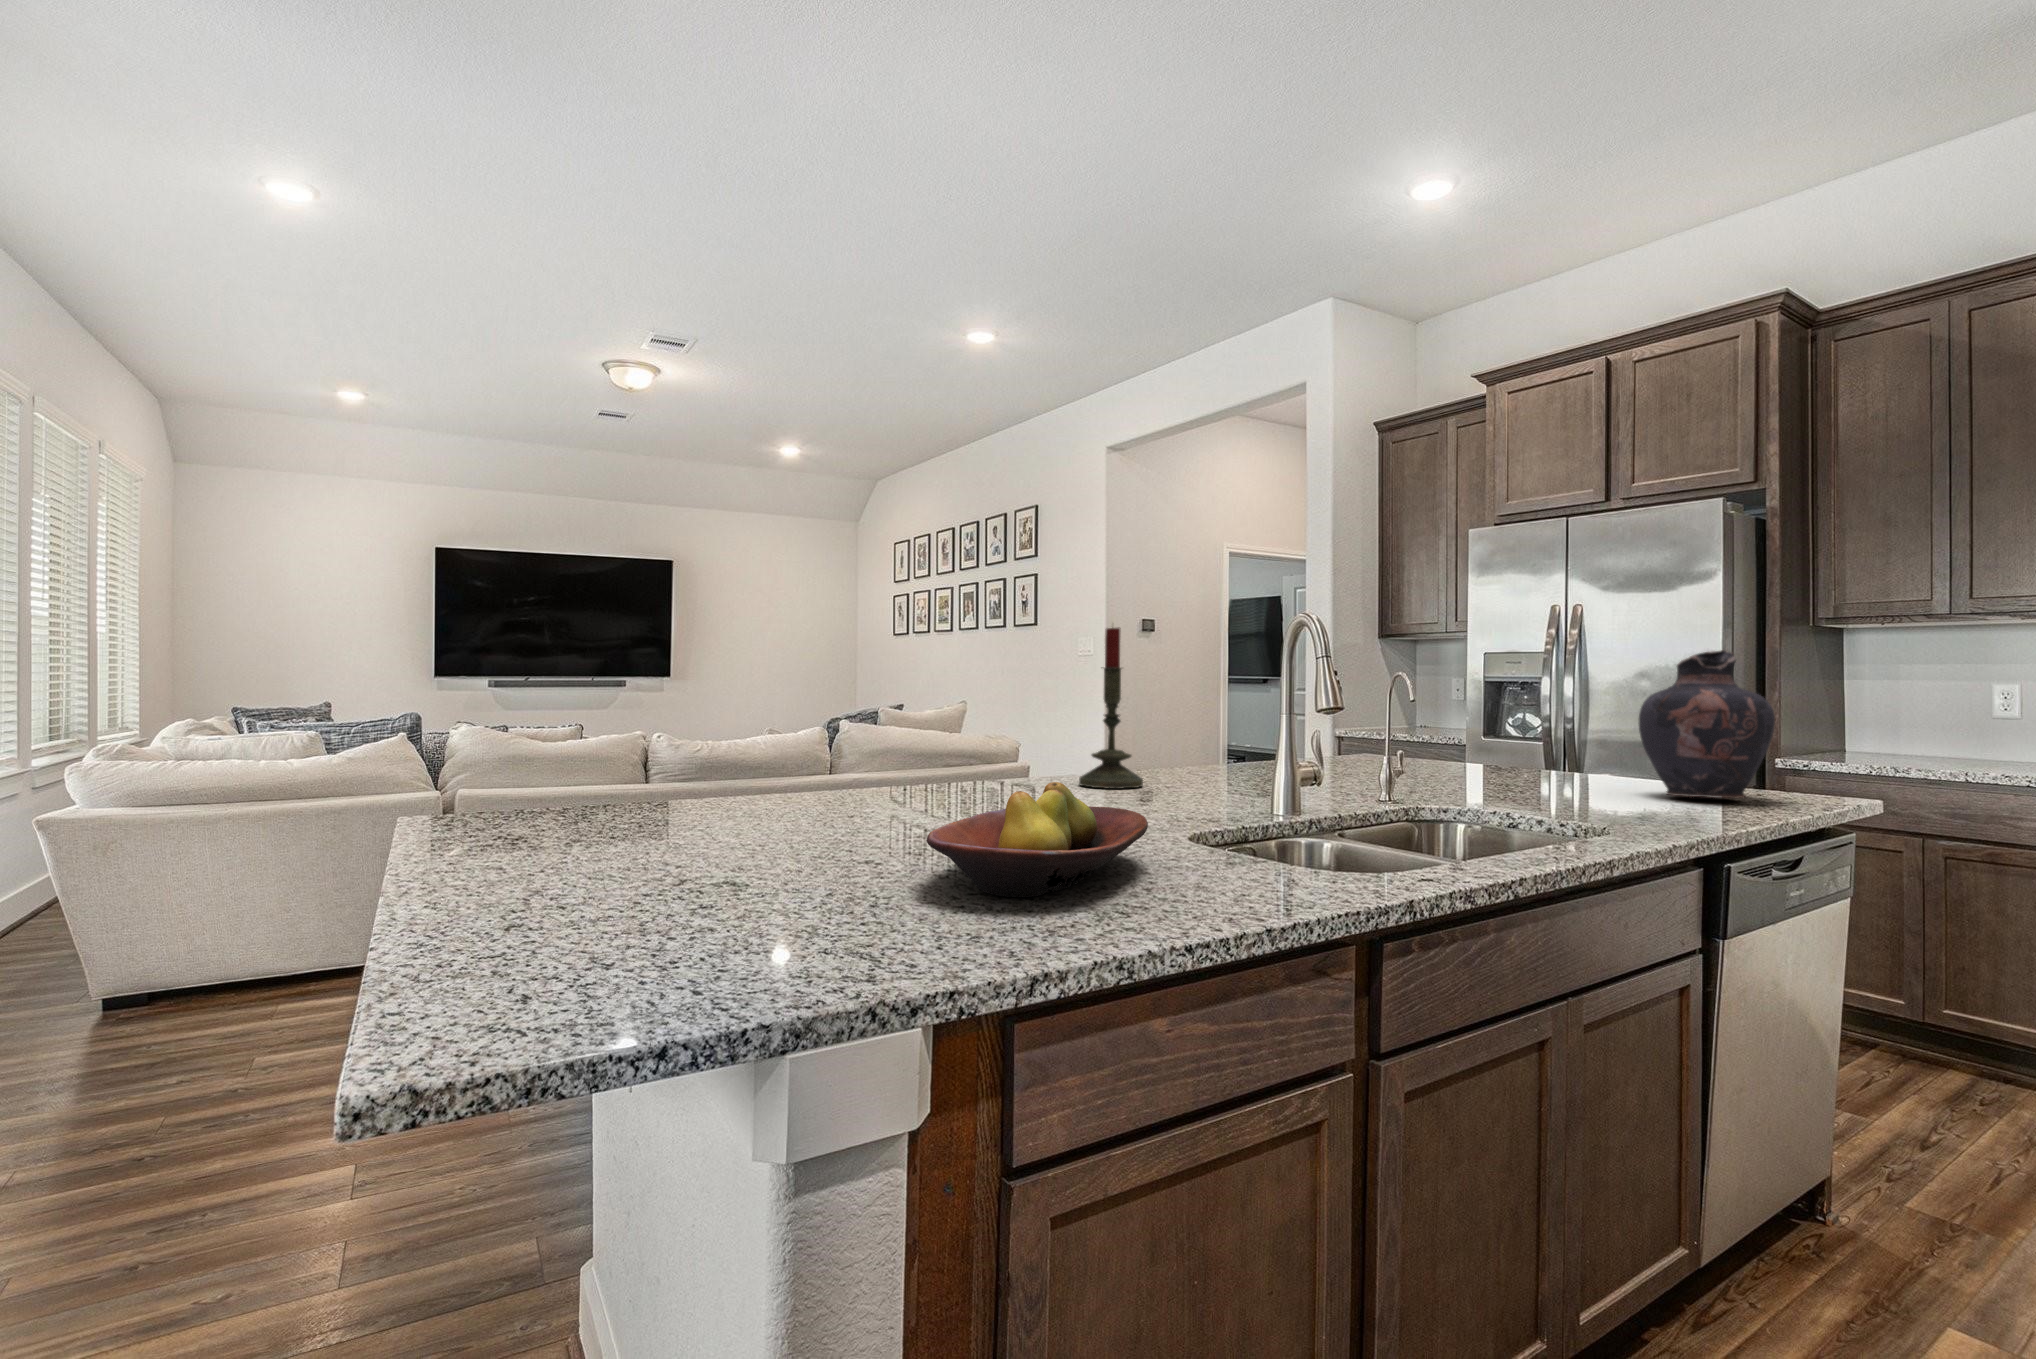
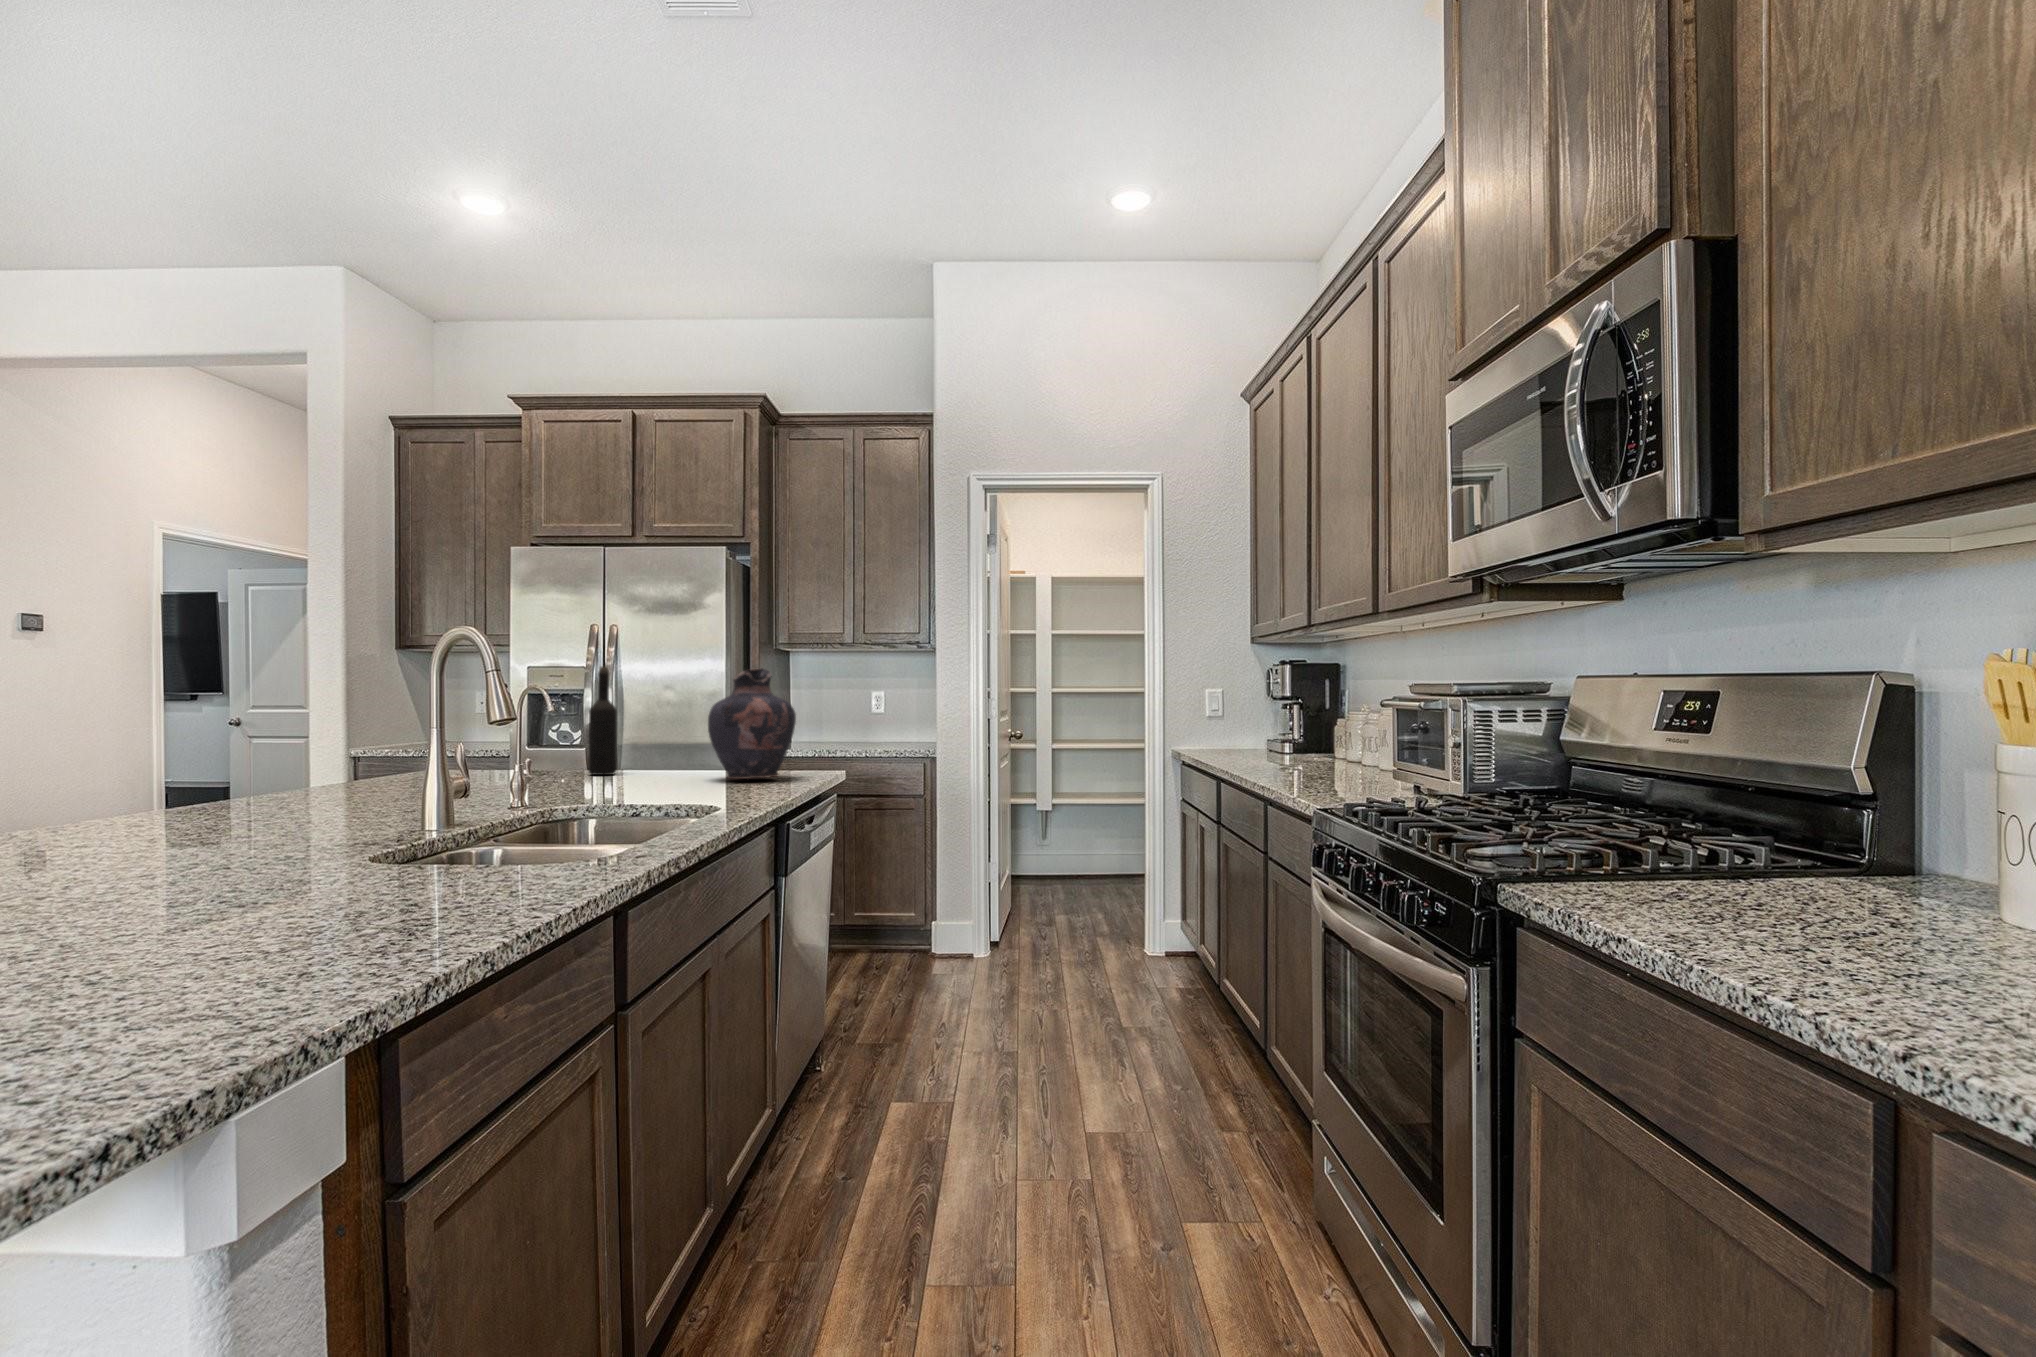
candle: present [1079,628,1143,789] -> none [124,629,223,829]
wine bottle: none [1503,652,1537,776] -> present [588,667,617,775]
fruit bowl: present [926,782,1148,897] -> none [131,813,397,940]

